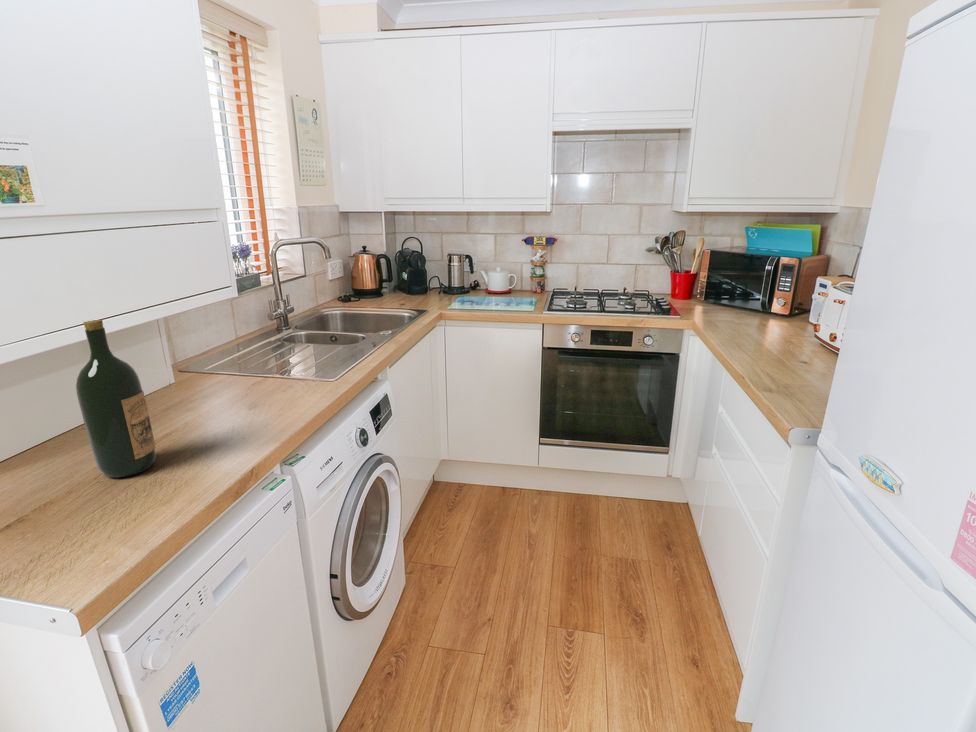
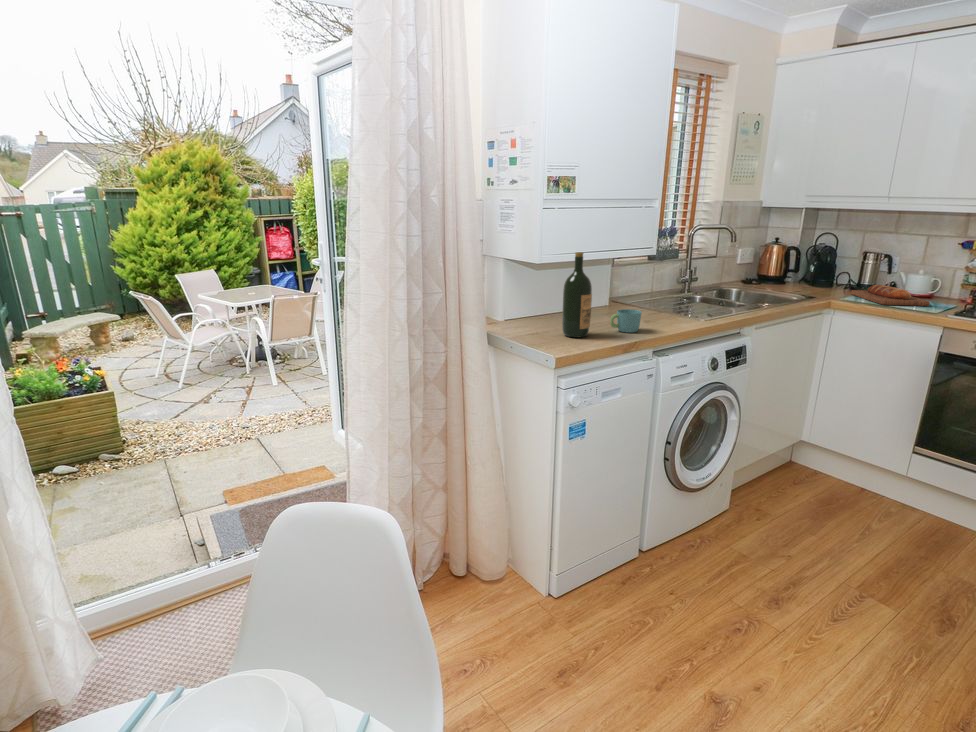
bread loaf: none [449,287,518,308] -> present [851,284,930,306]
mug: none [191,390,244,432] -> present [610,309,642,333]

